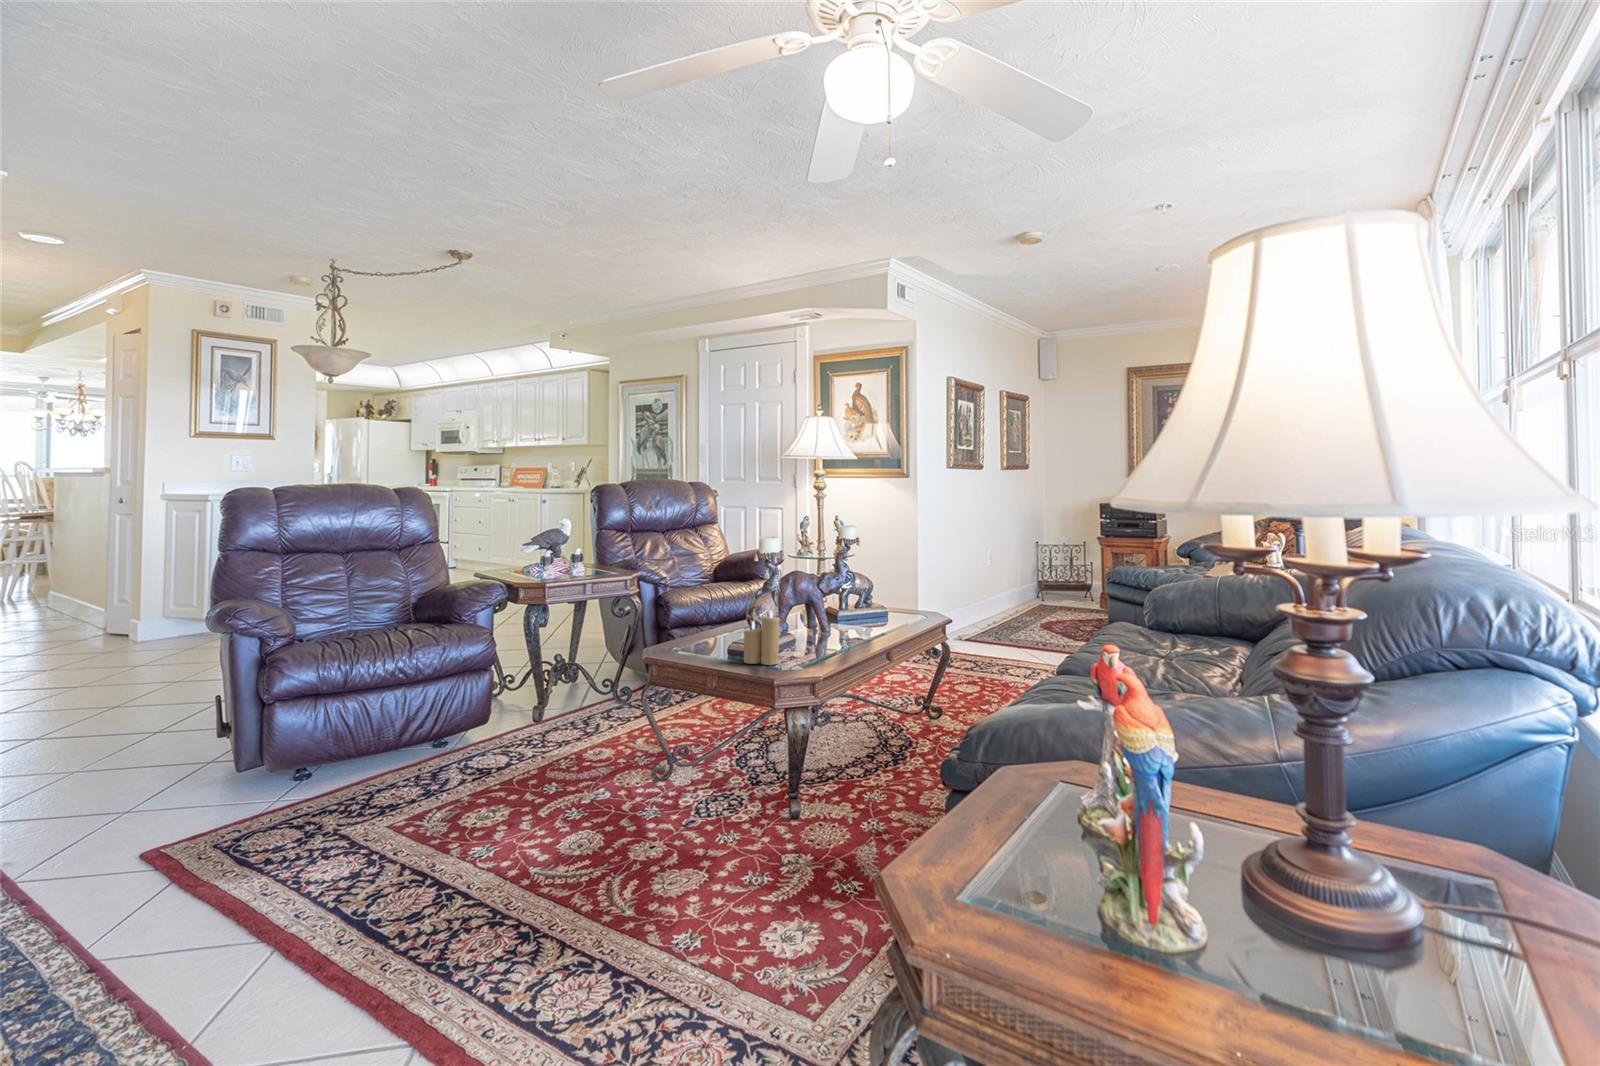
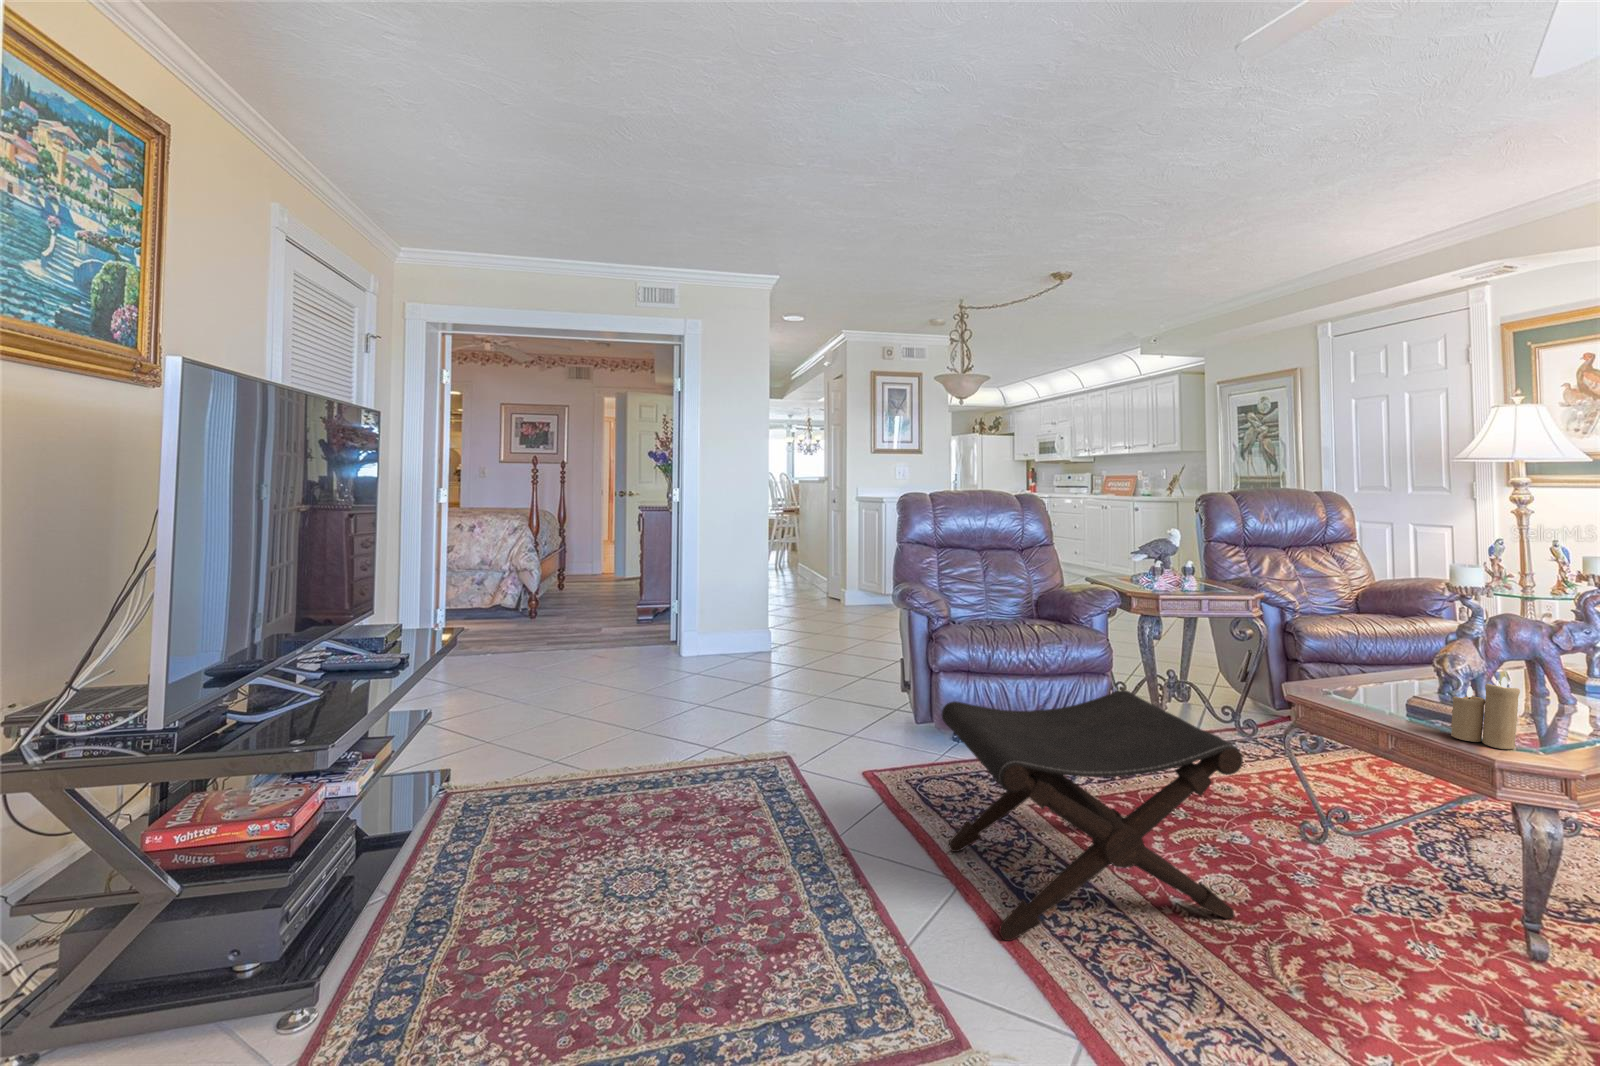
footstool: none [247,670,590,990] -> present [942,690,1243,941]

